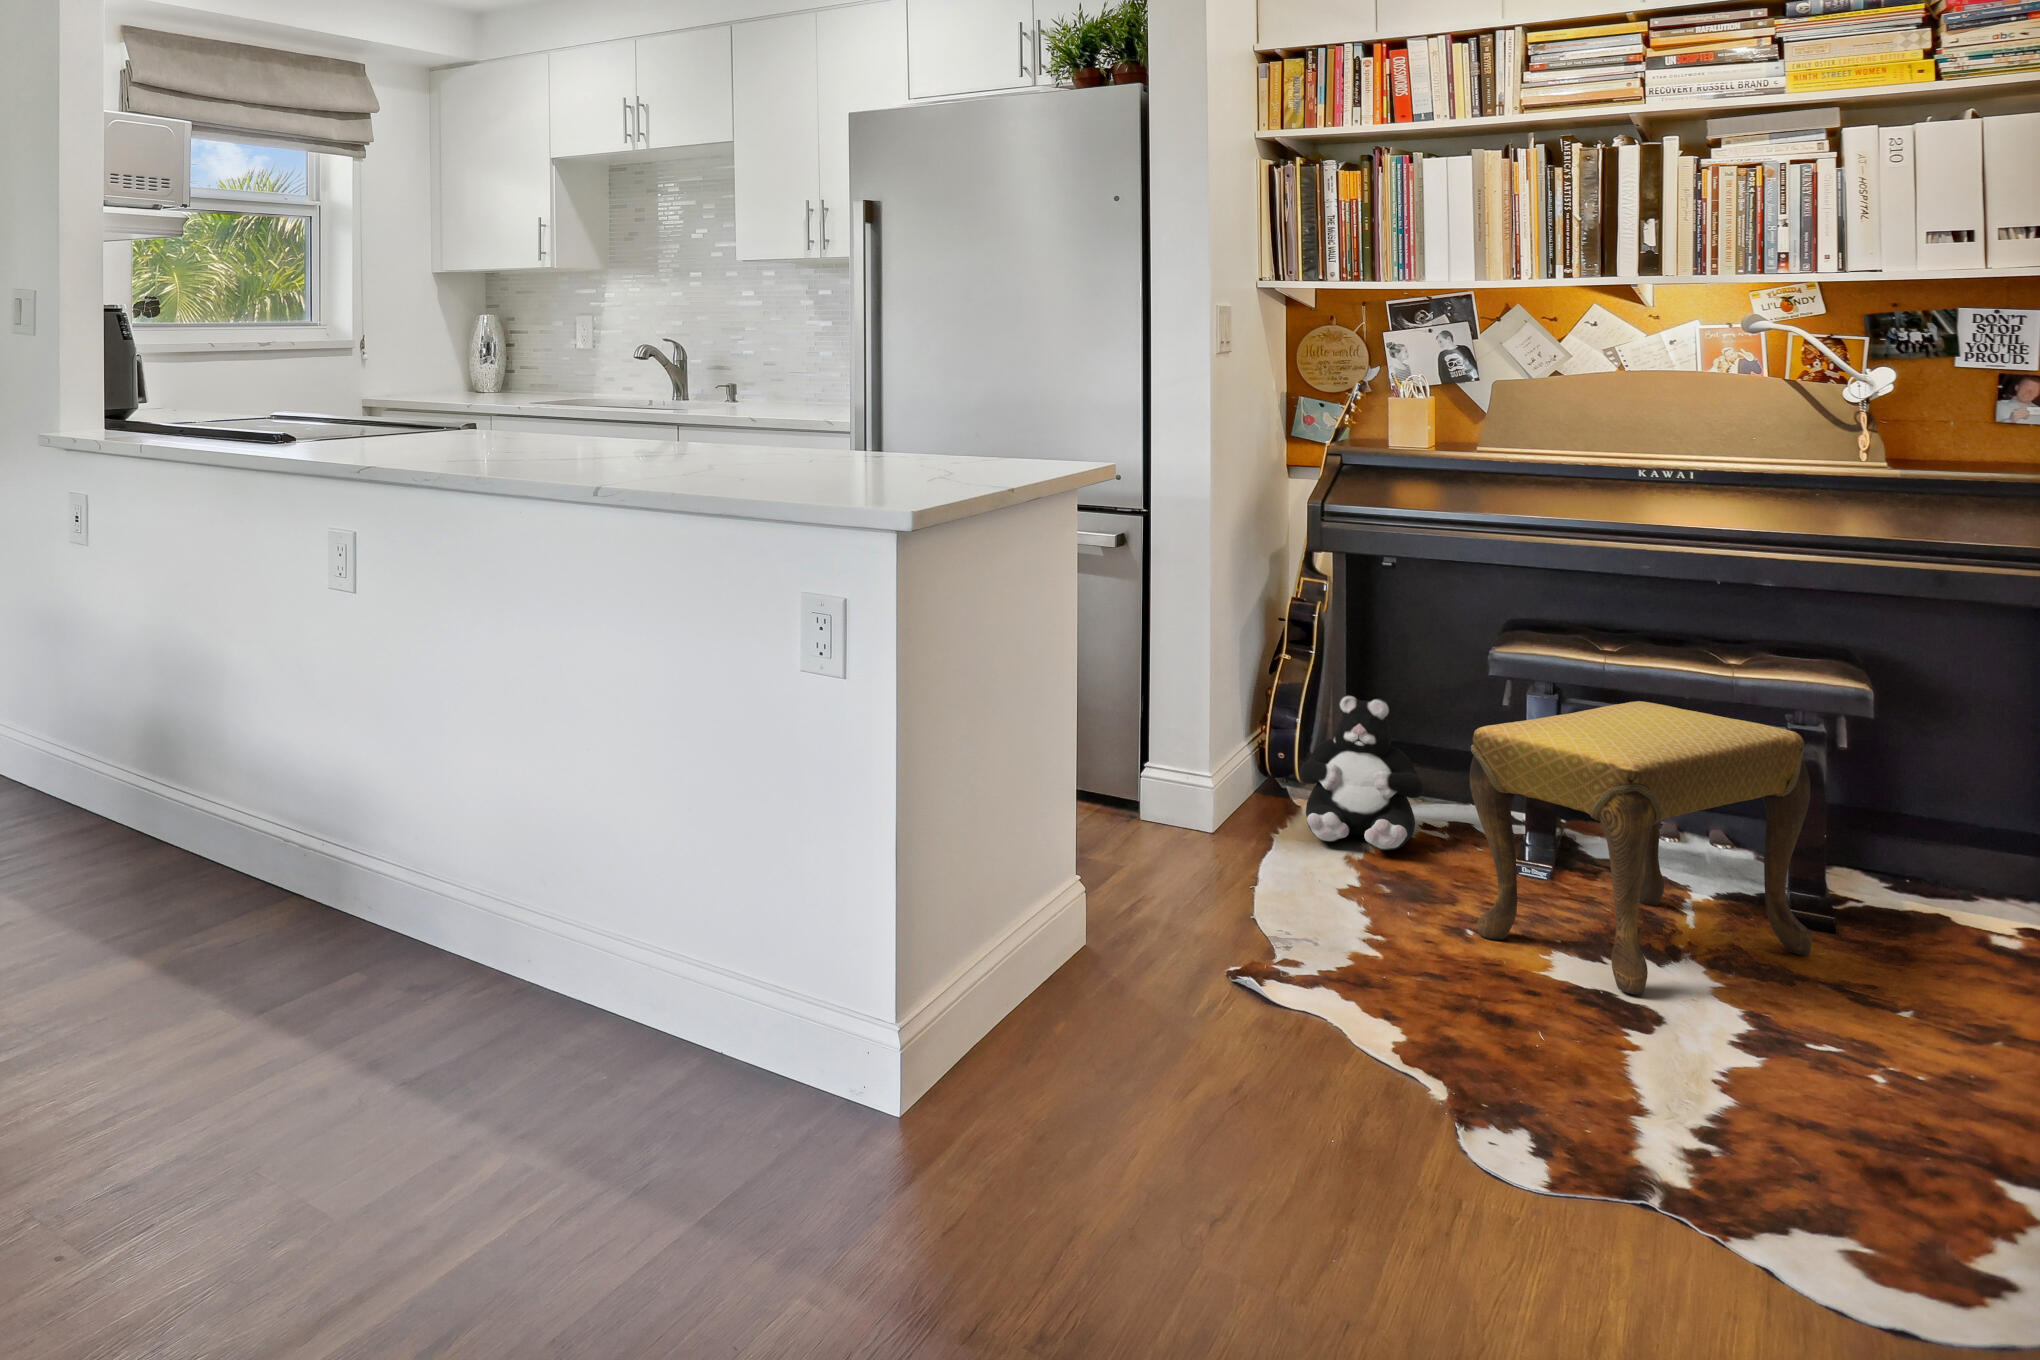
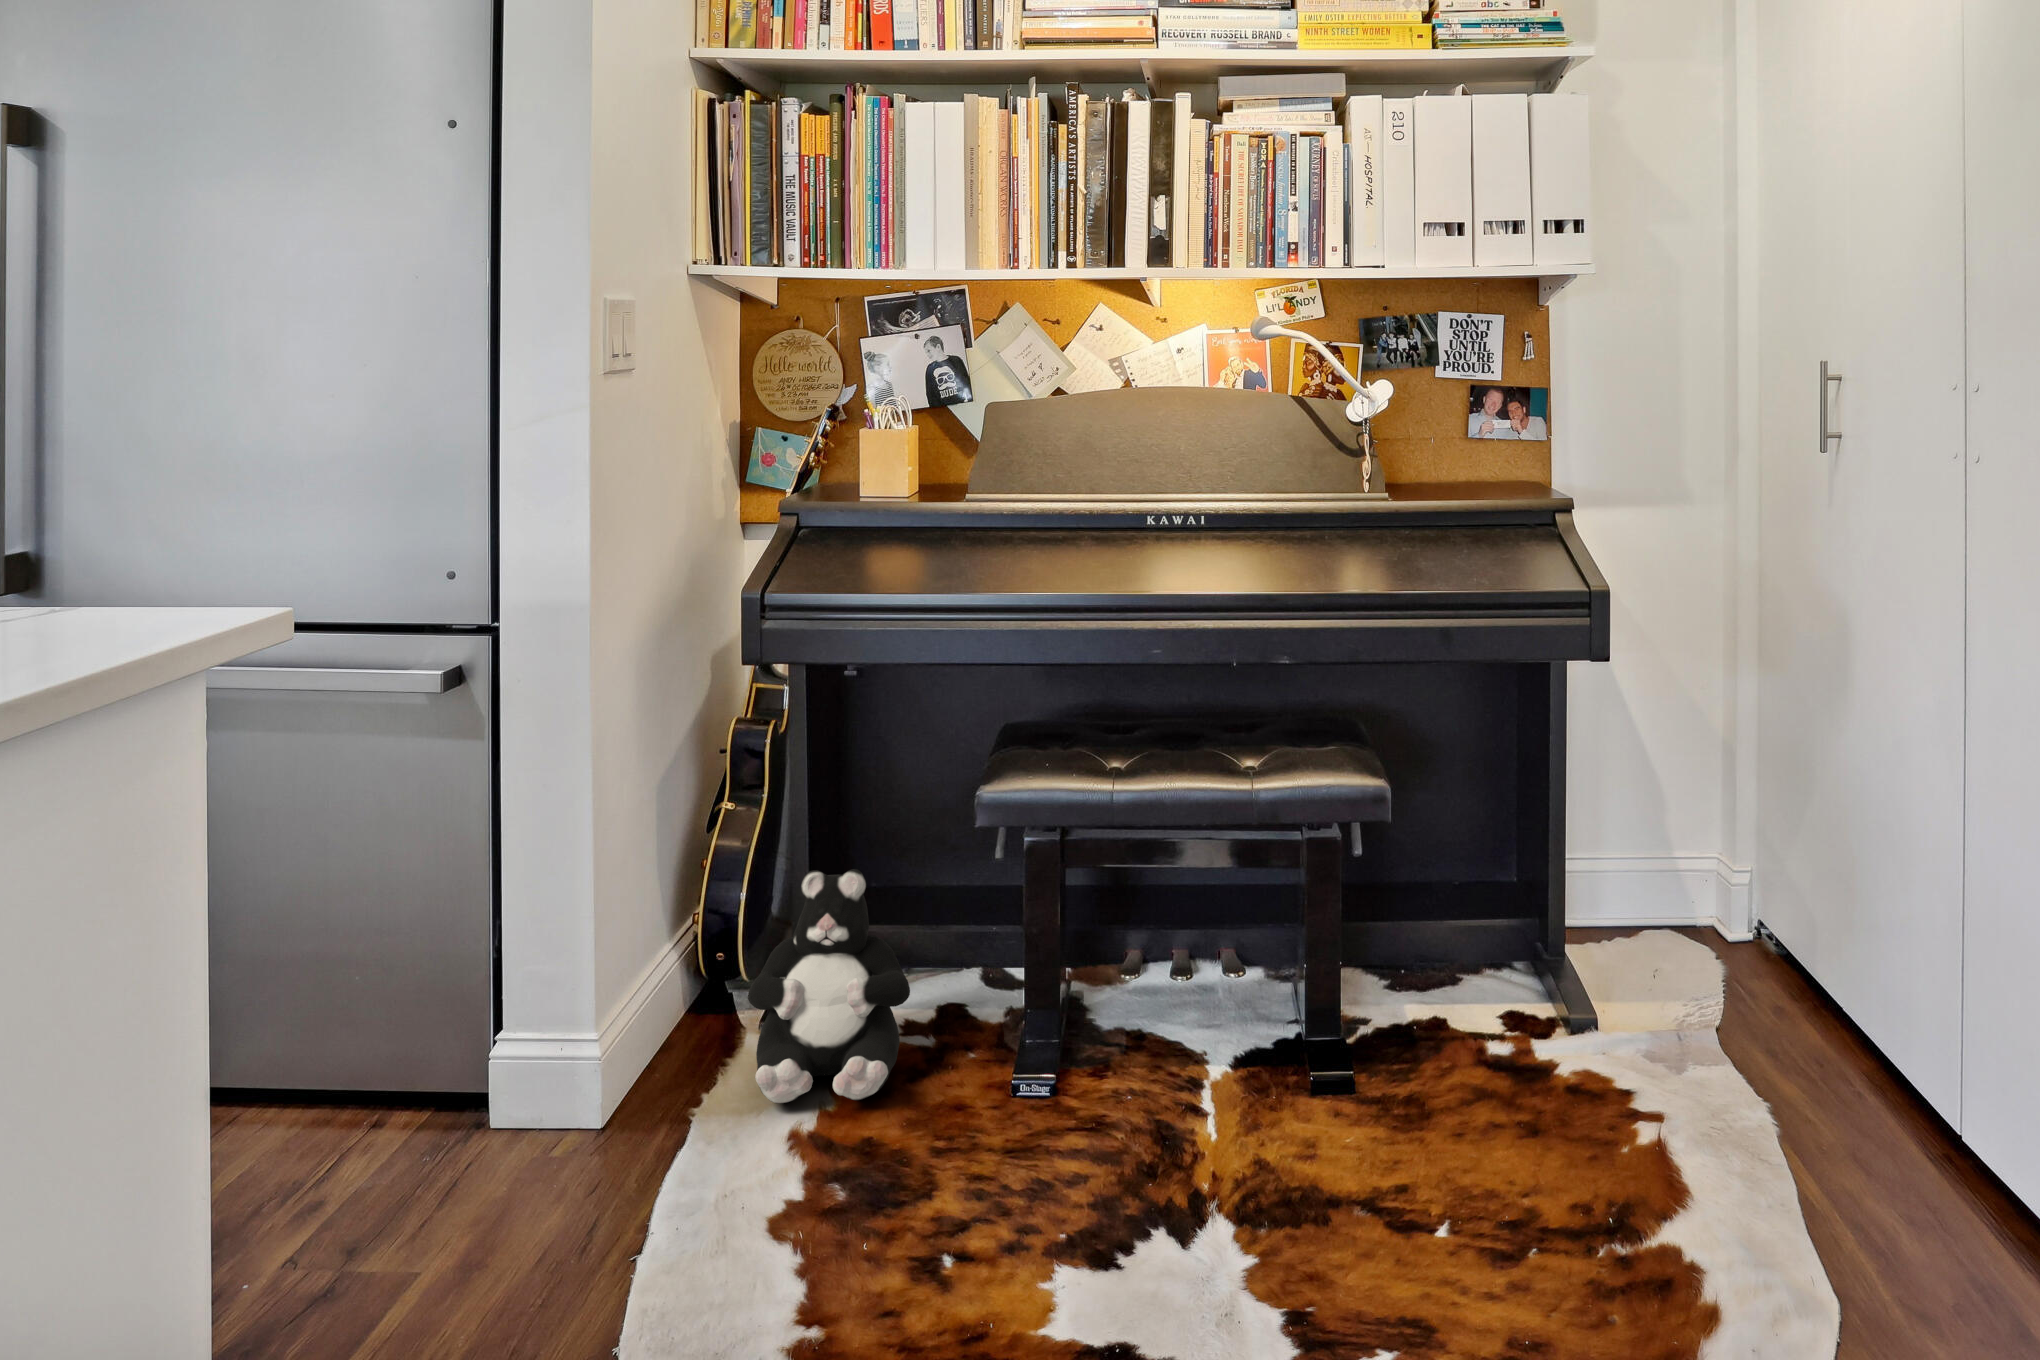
footstool: present [1470,701,1812,995] -> none [964,841,1342,1300]

